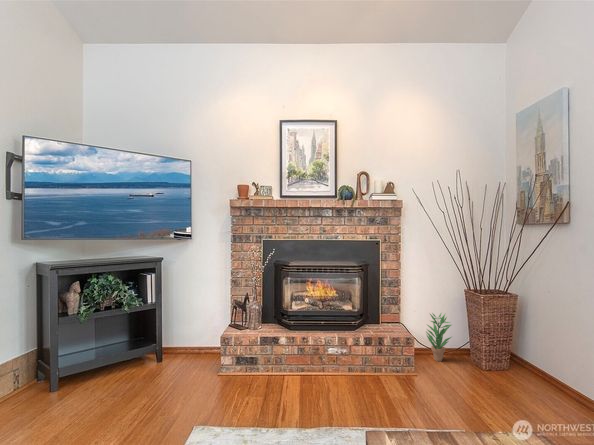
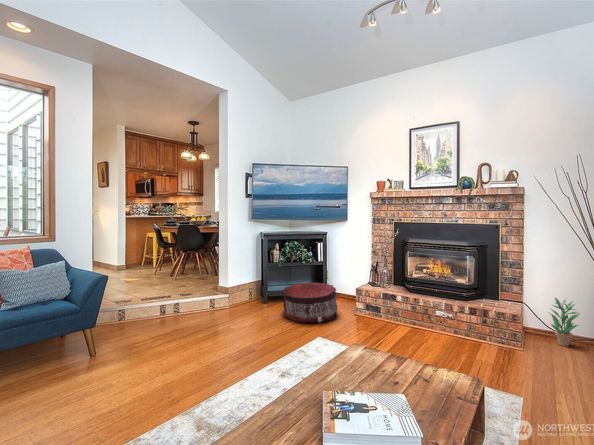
pouf: none [99,337,199,414] -> present [283,282,337,323]

